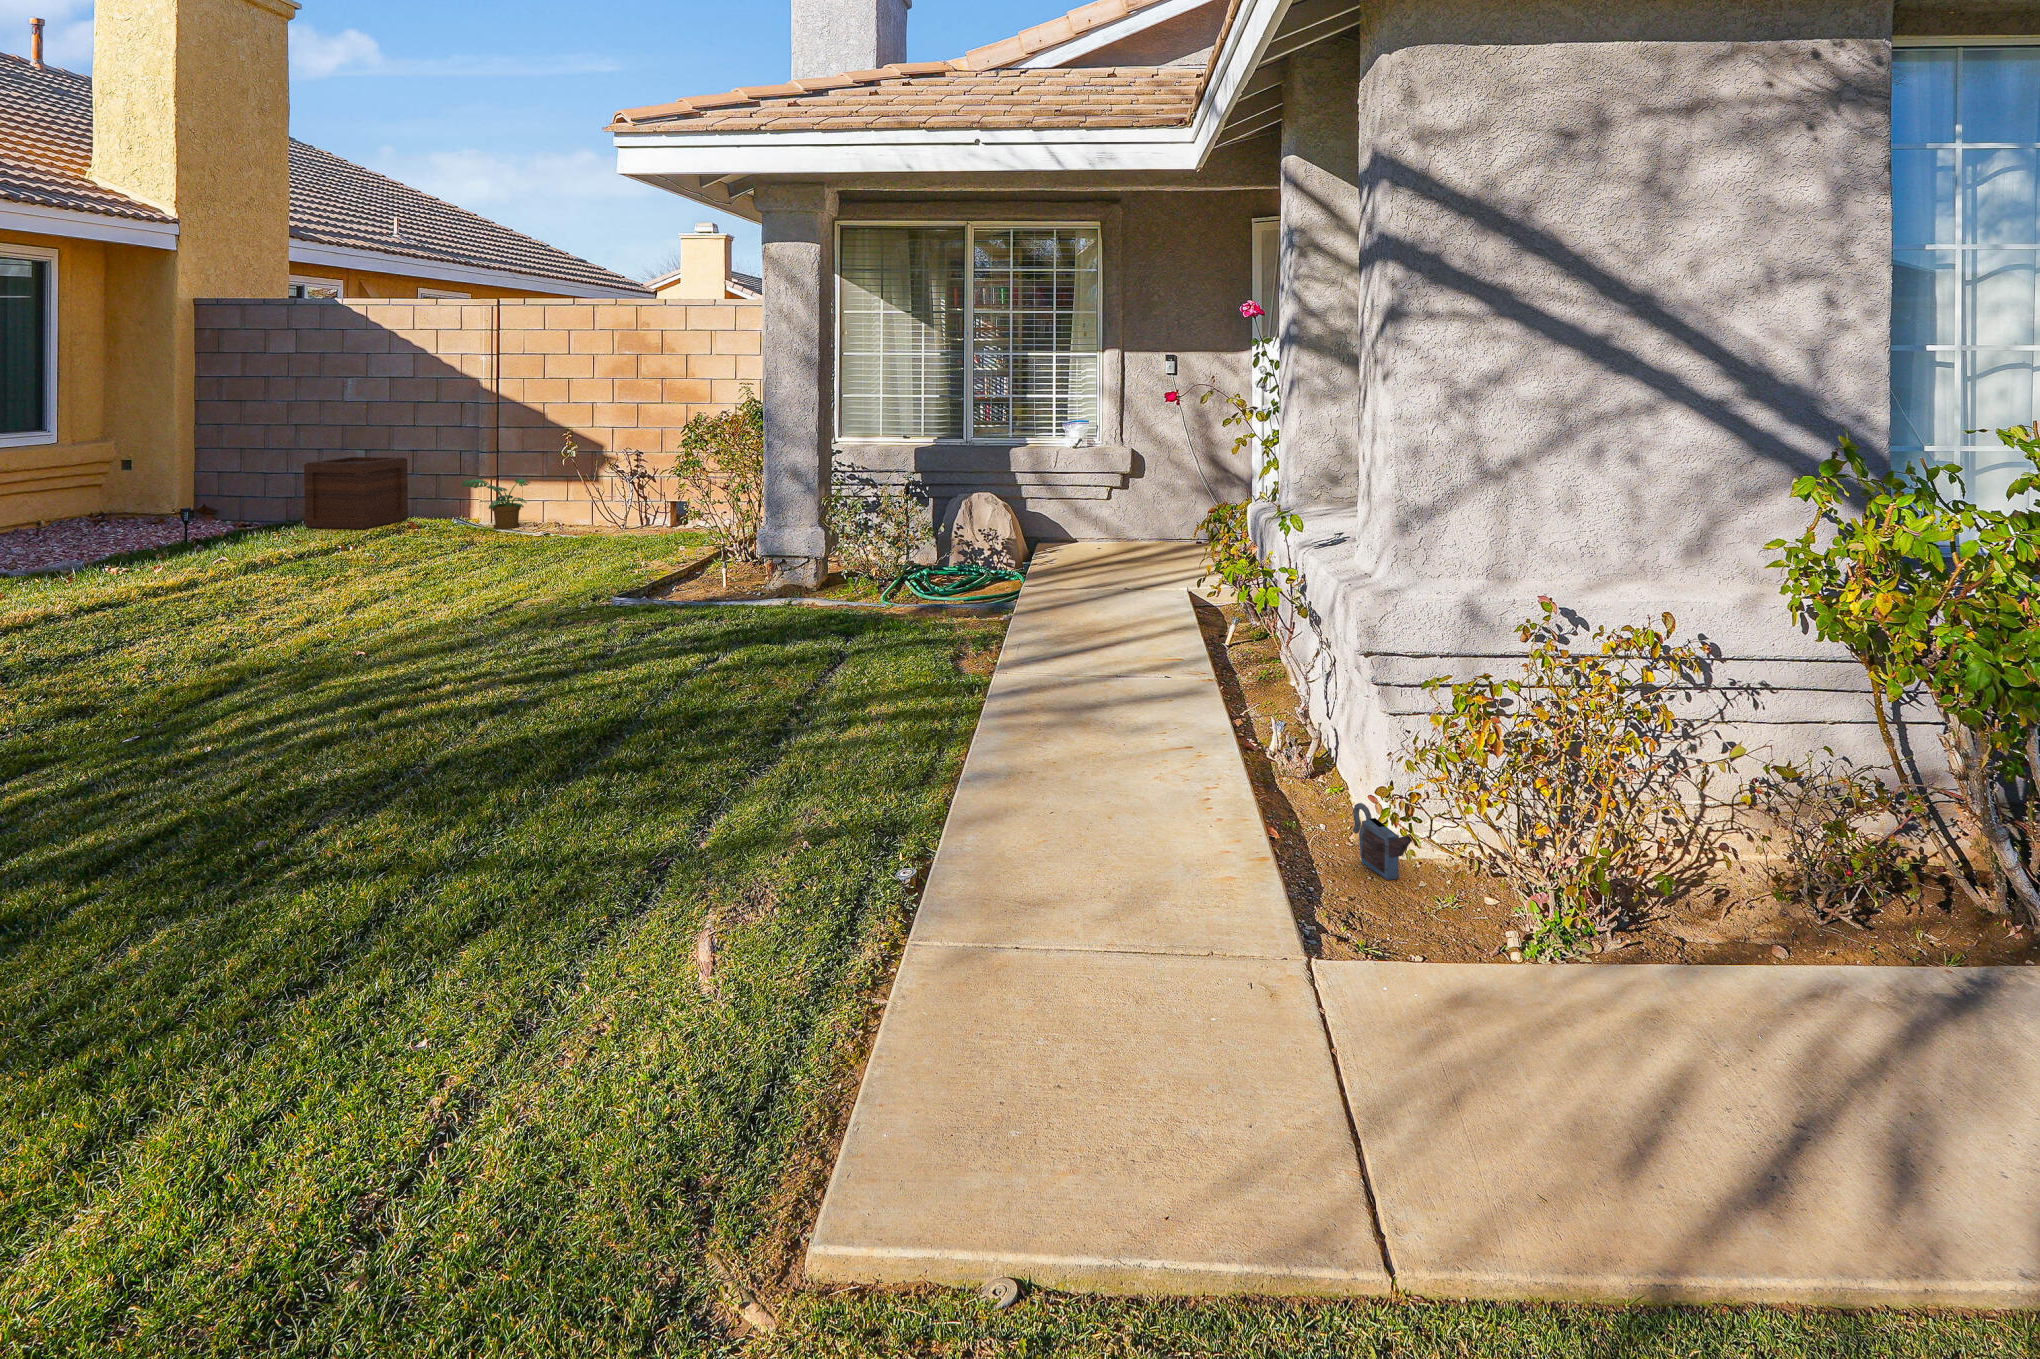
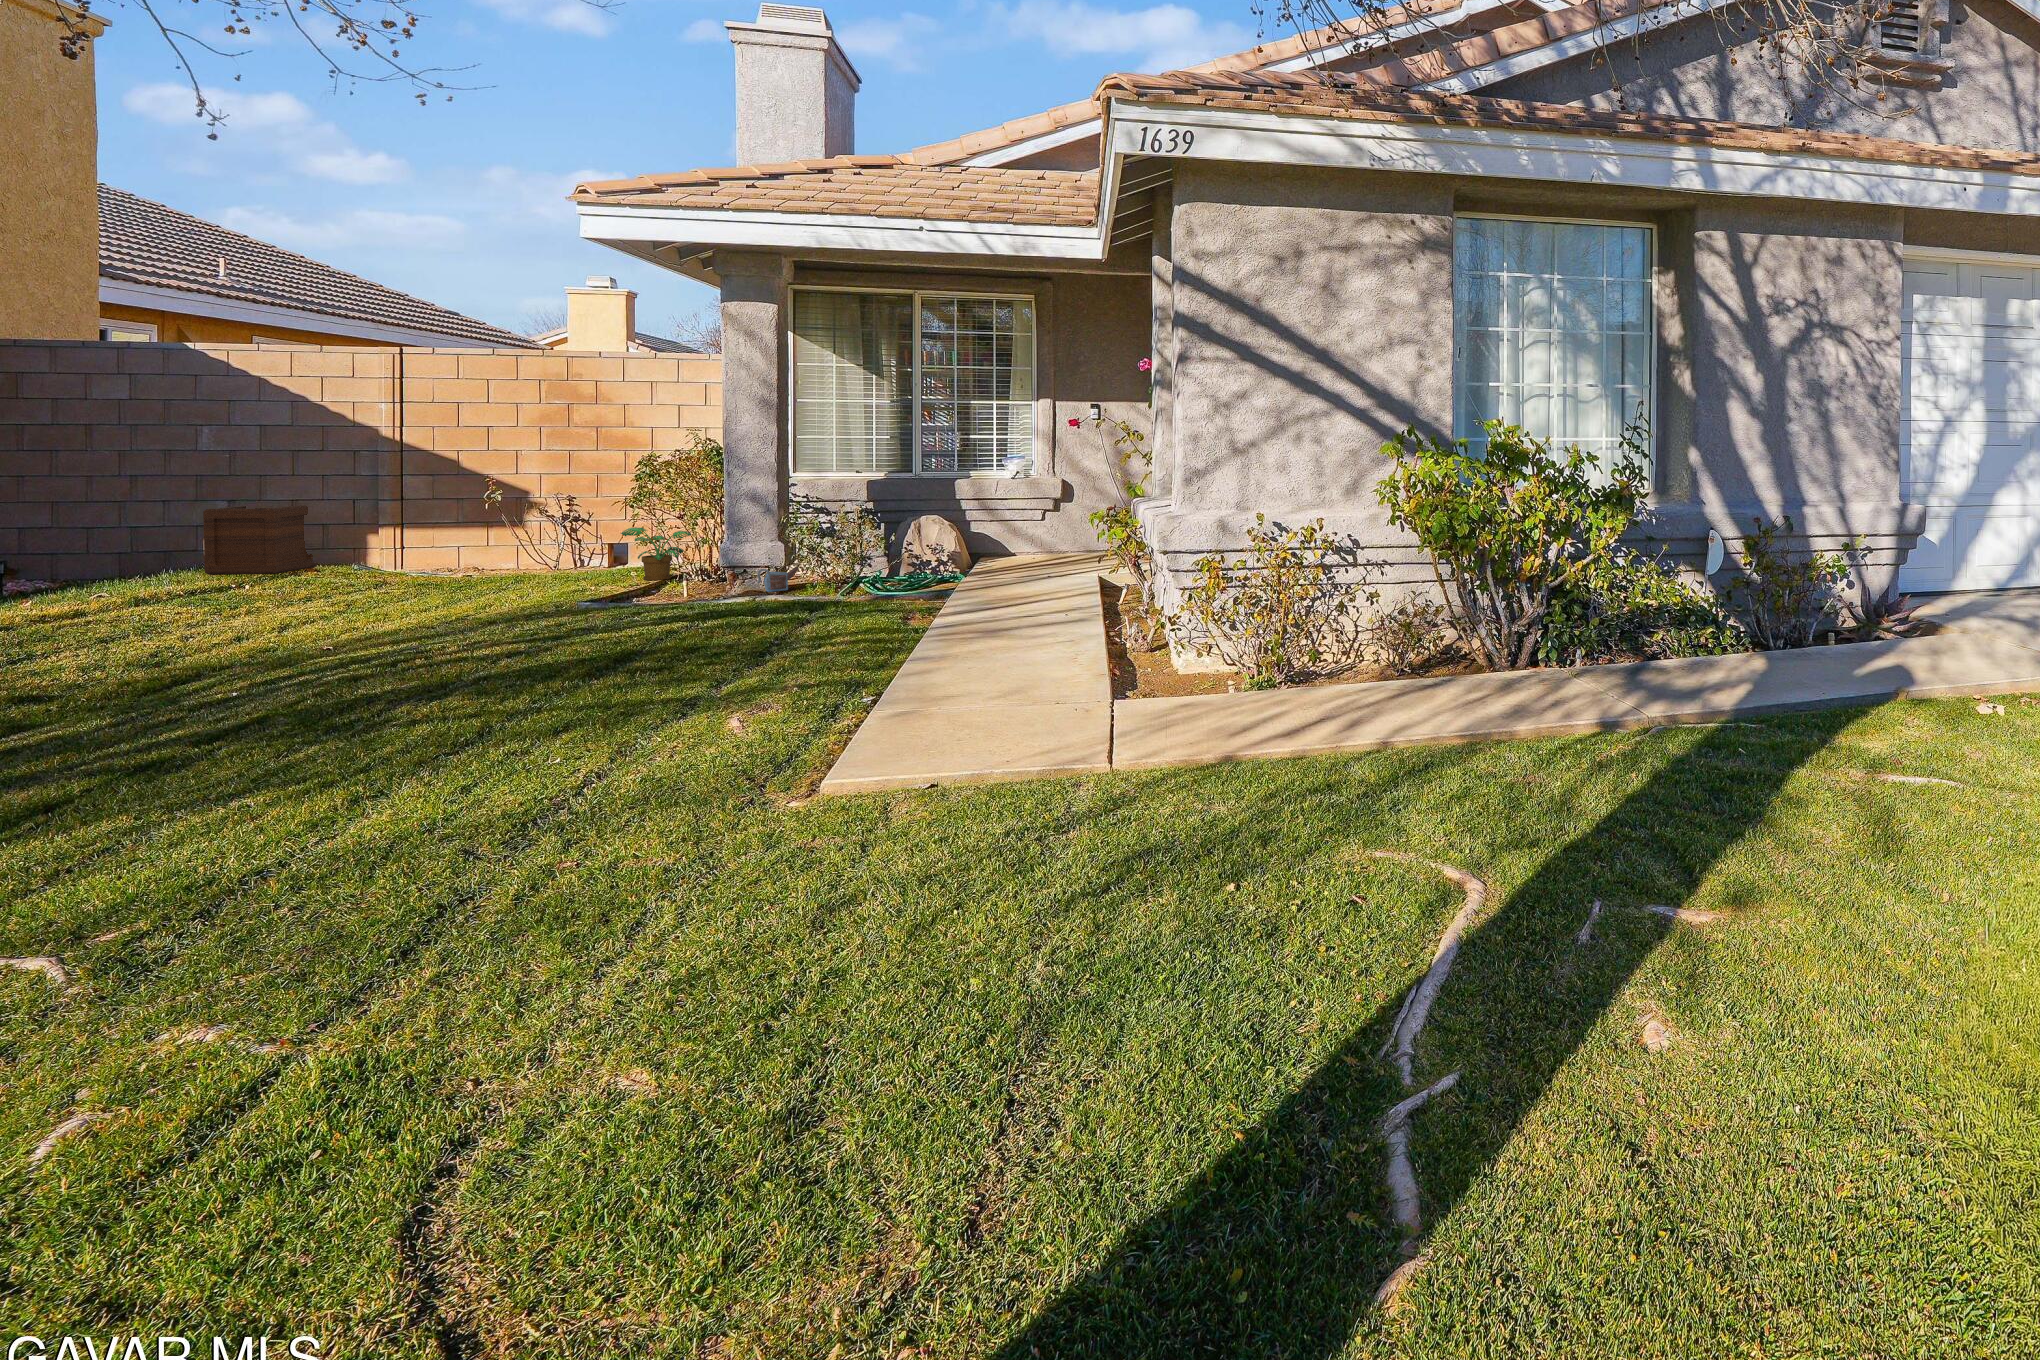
potted plant: present [462,478,530,529] -> present [621,527,691,580]
watering can: present [1353,803,1412,880] -> present [757,567,799,592]

